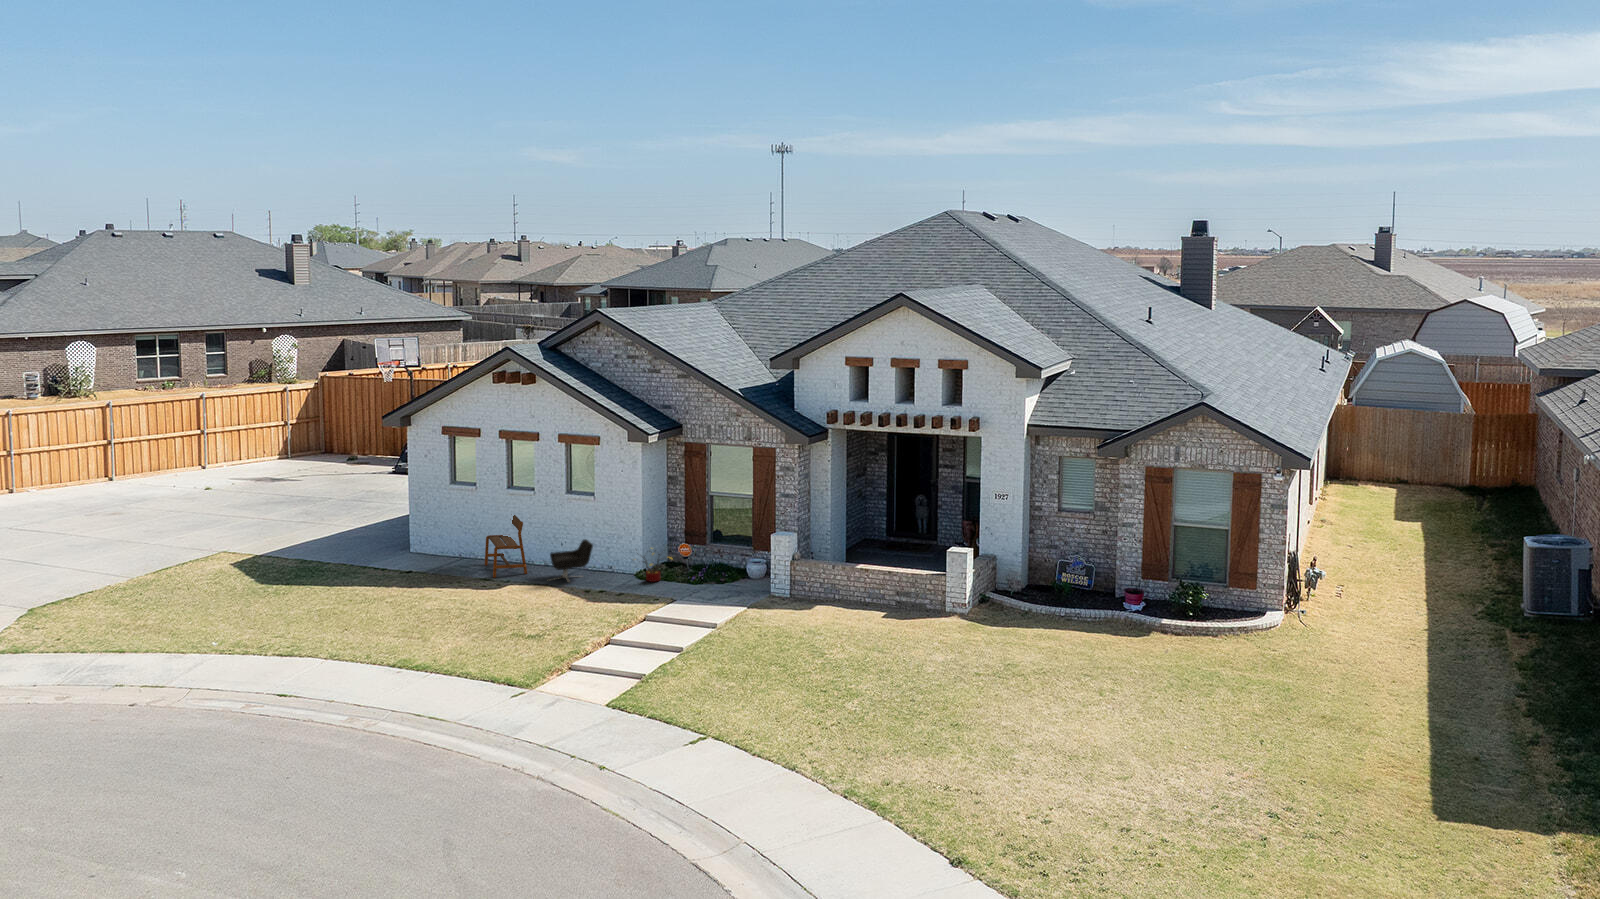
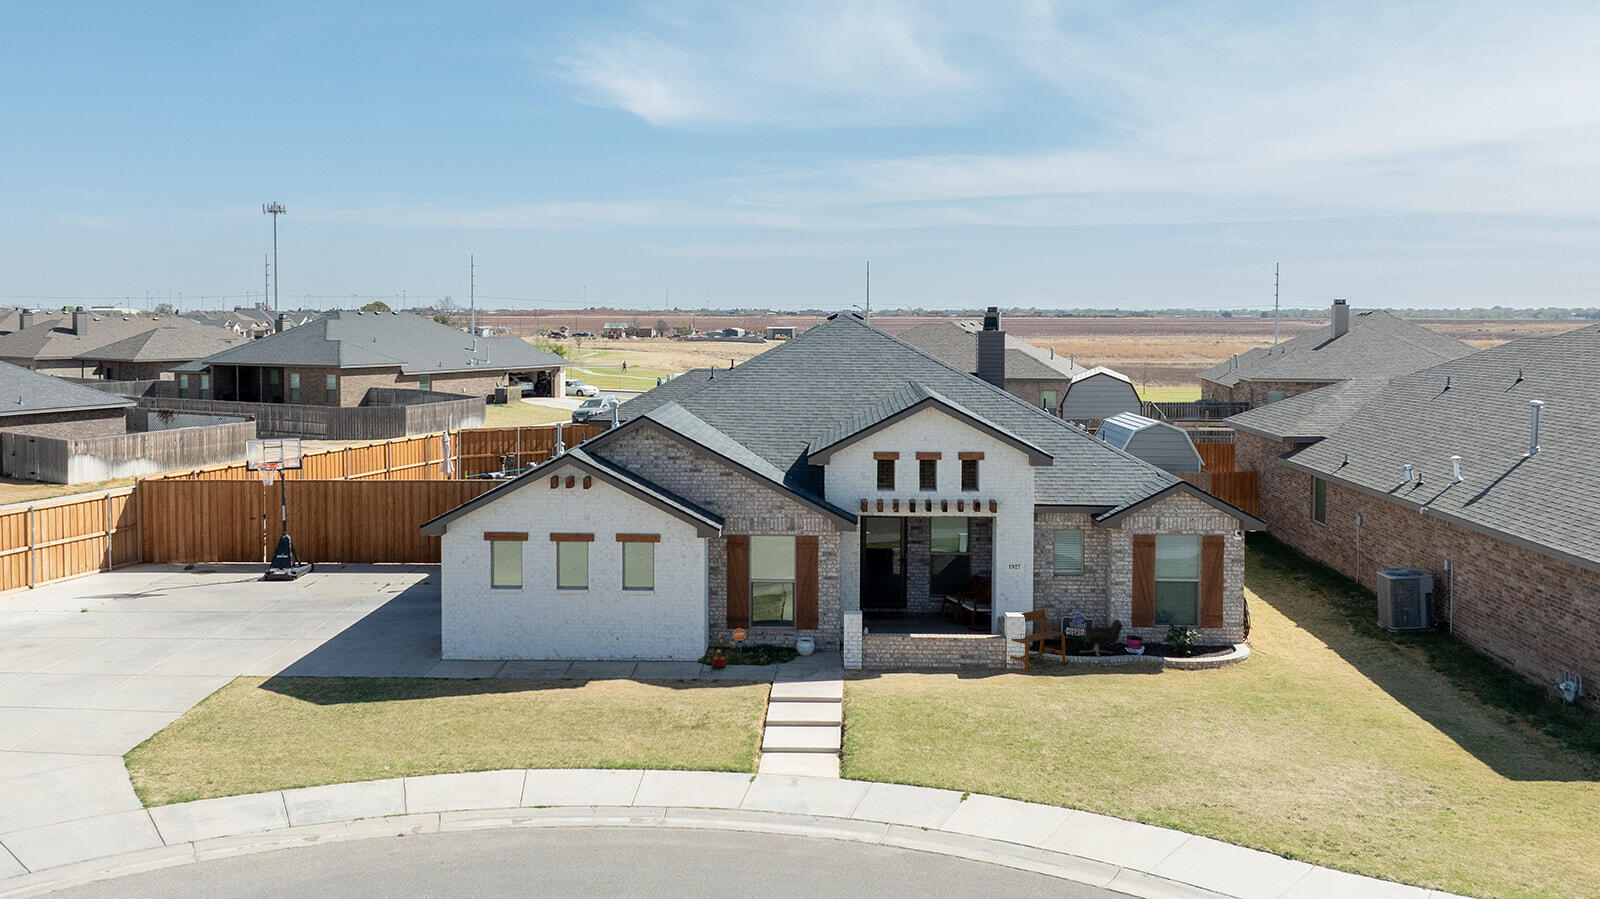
bench: present [485,515,527,578] -> present [1006,609,1066,671]
lounge chair: present [550,539,593,582] -> present [1085,619,1123,656]

